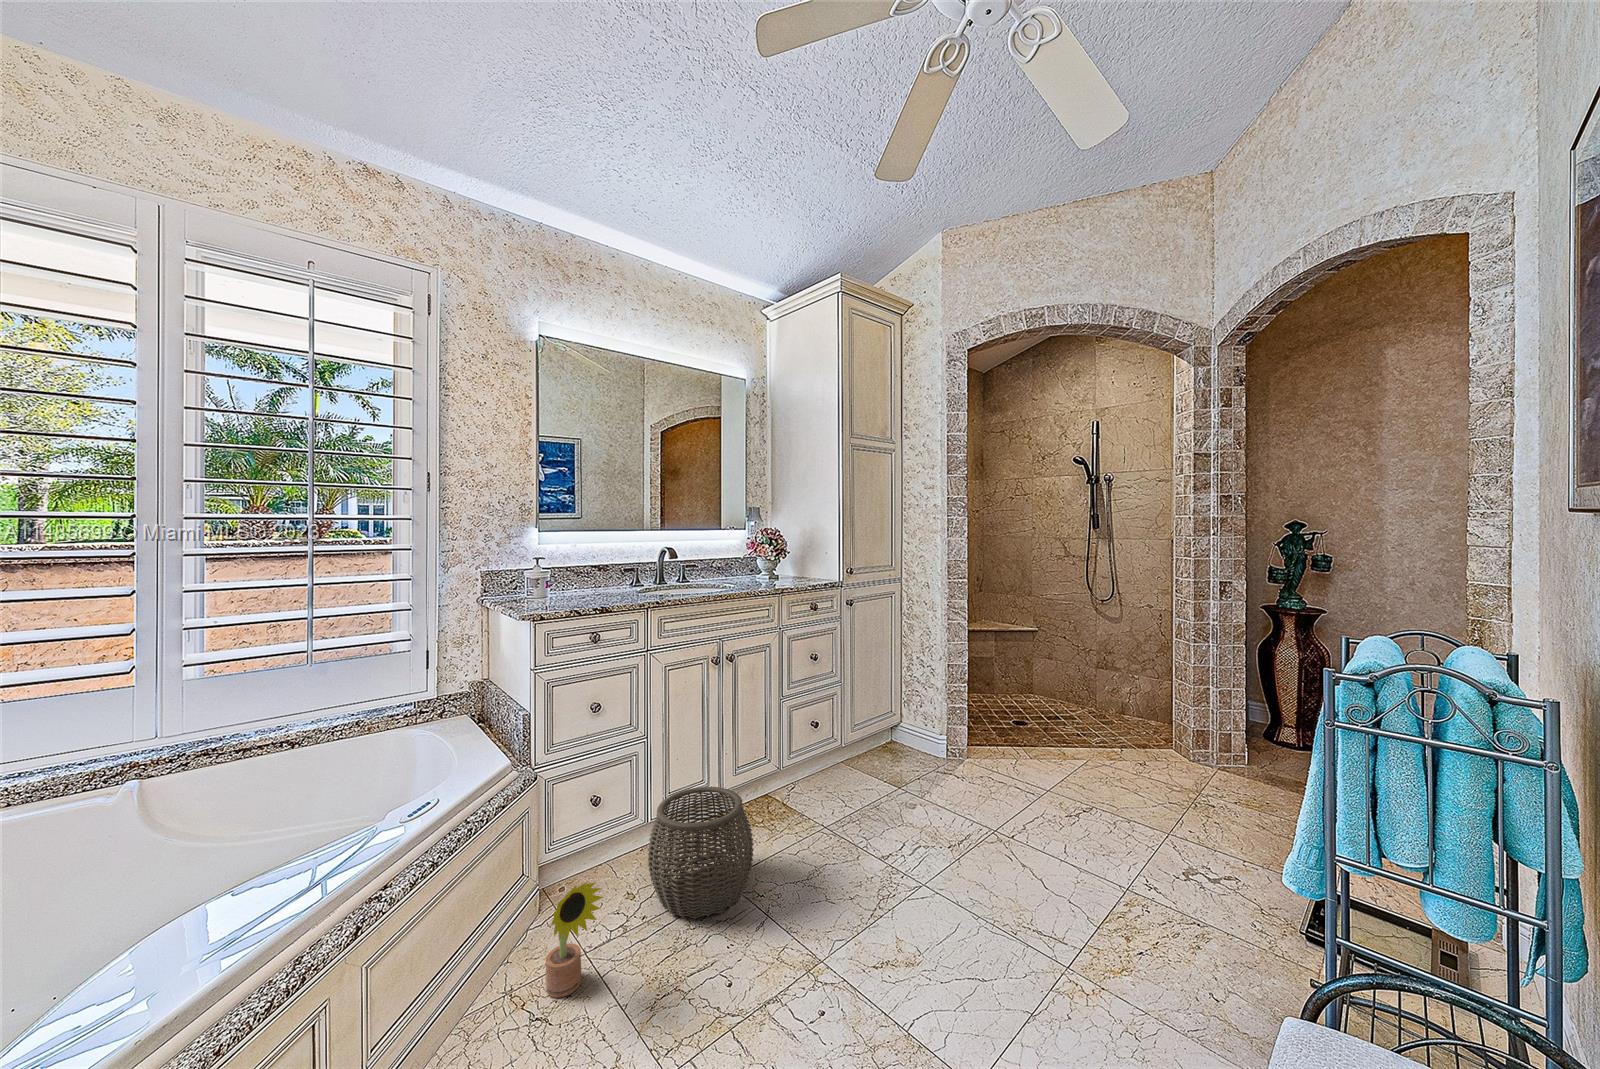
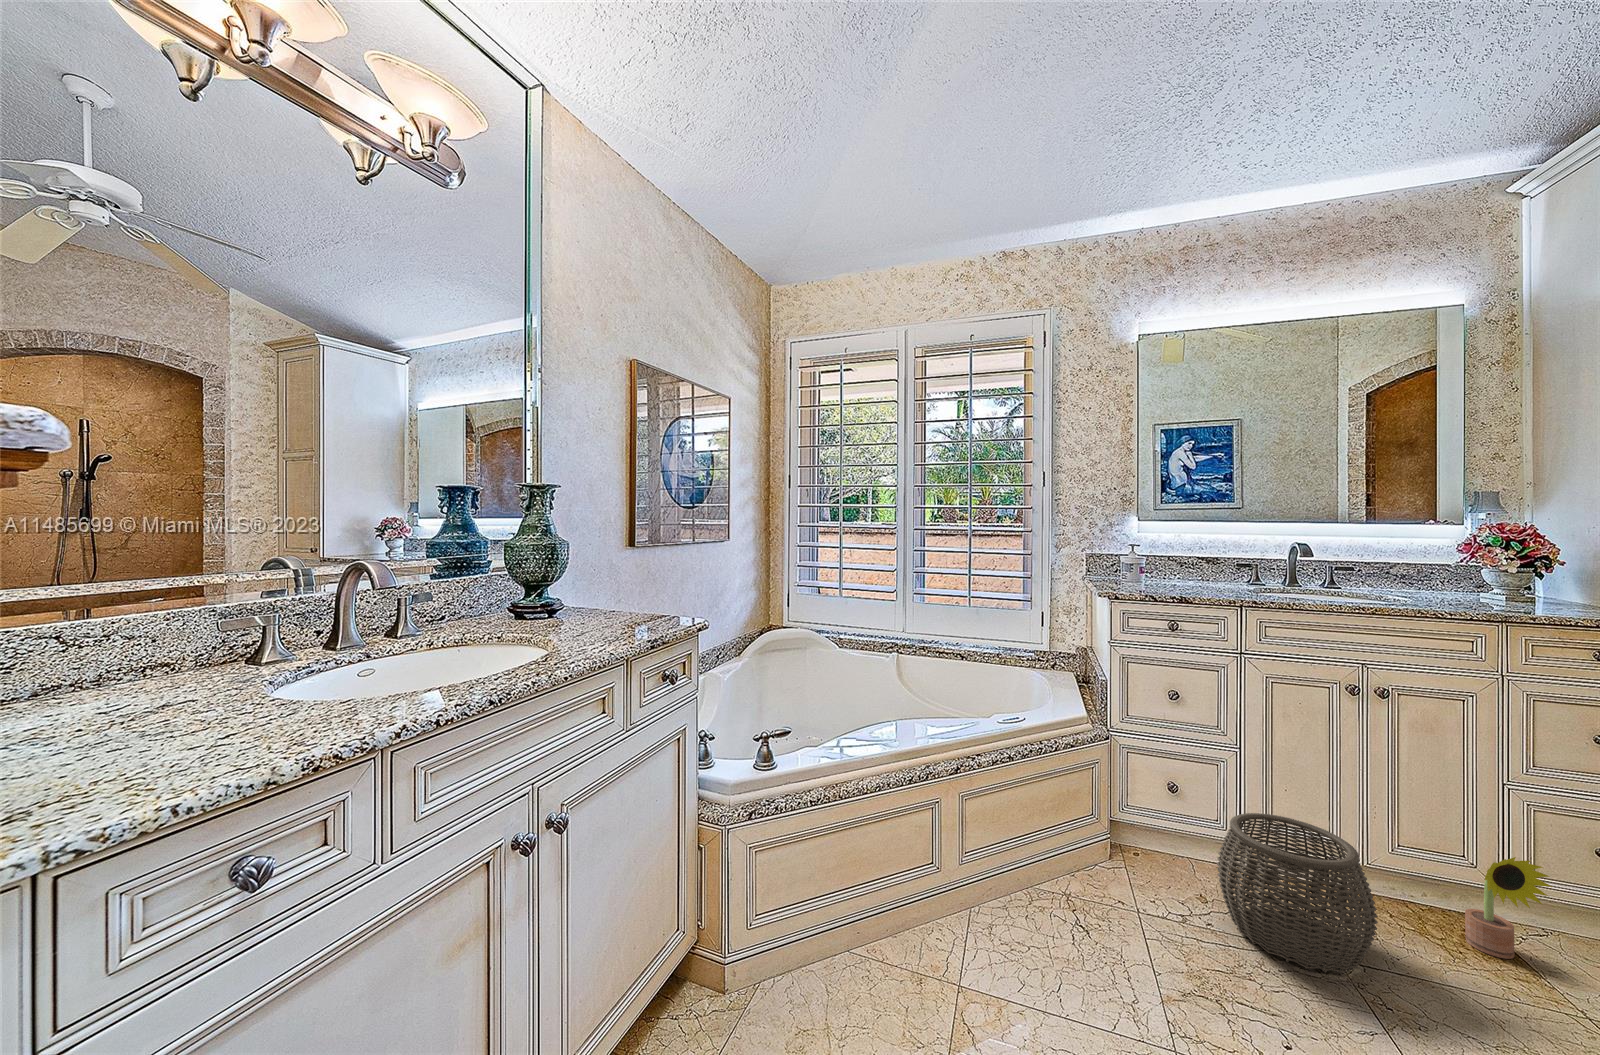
decorative plant: present [546,882,603,998] -> present [1465,857,1552,959]

